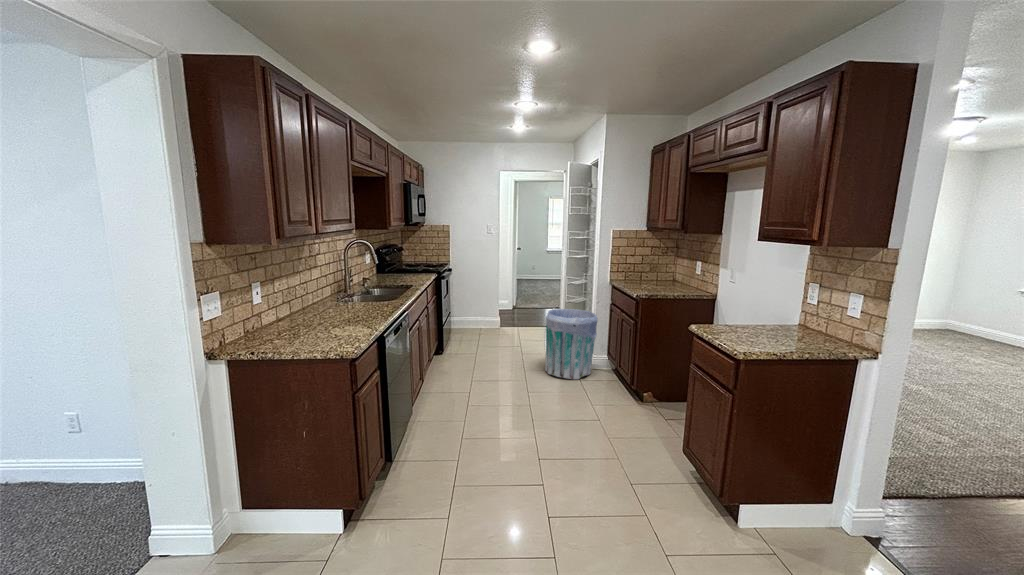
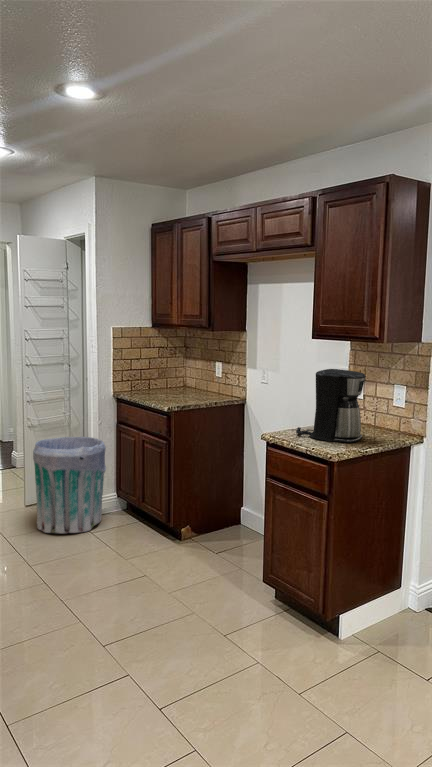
coffee maker: none [724,271,801,345] -> present [296,369,366,443]

